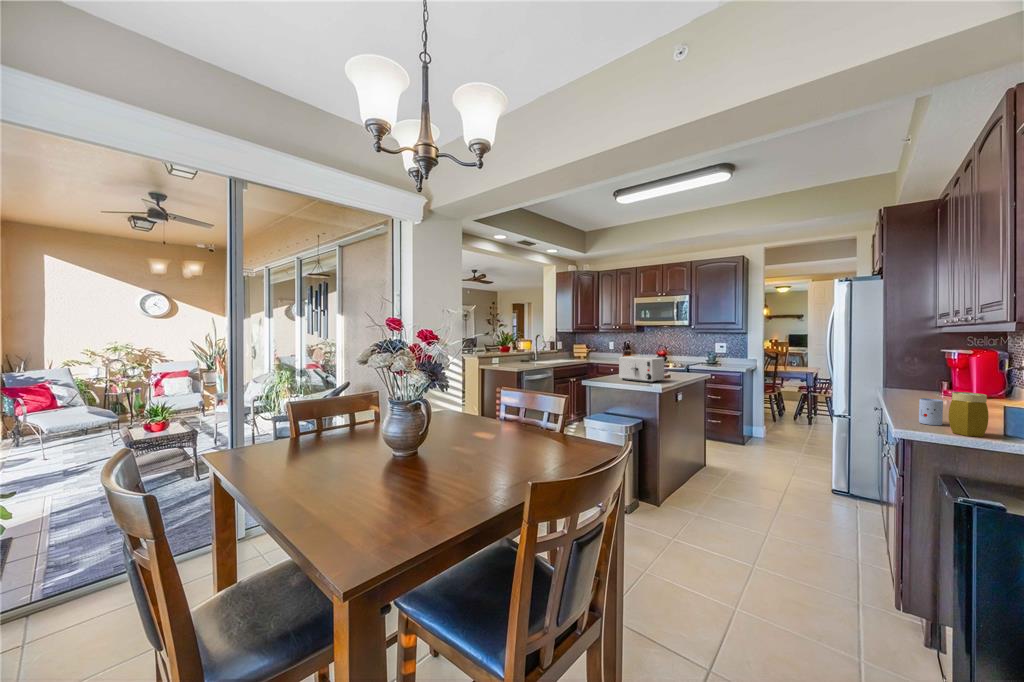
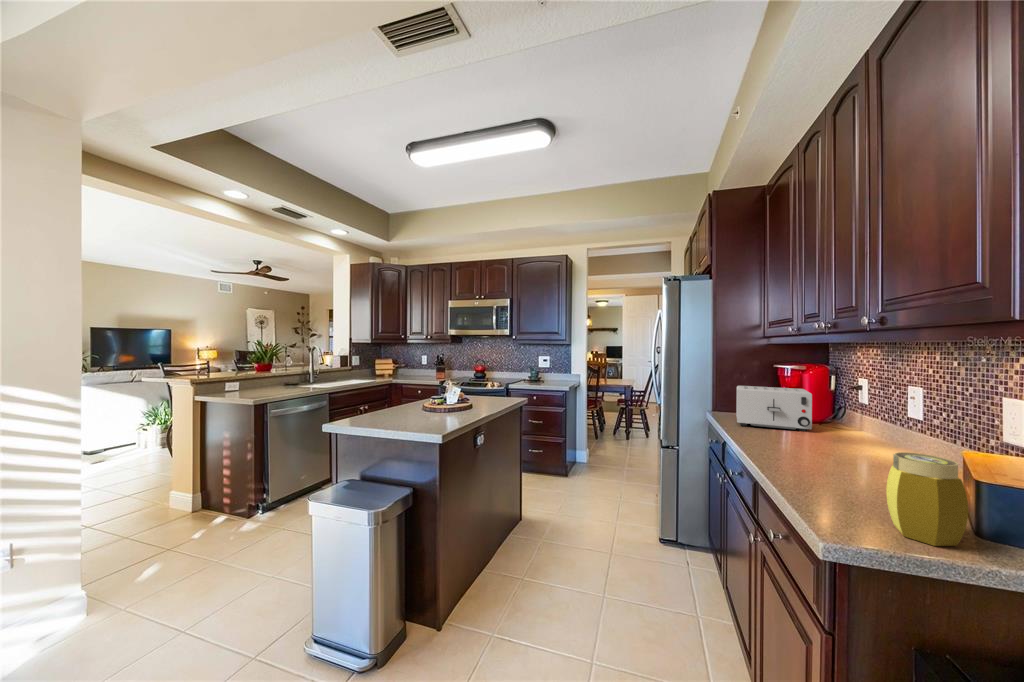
toaster: present [619,356,664,383] -> present [736,386,812,431]
mug: present [919,398,943,425] -> none [813,455,856,506]

